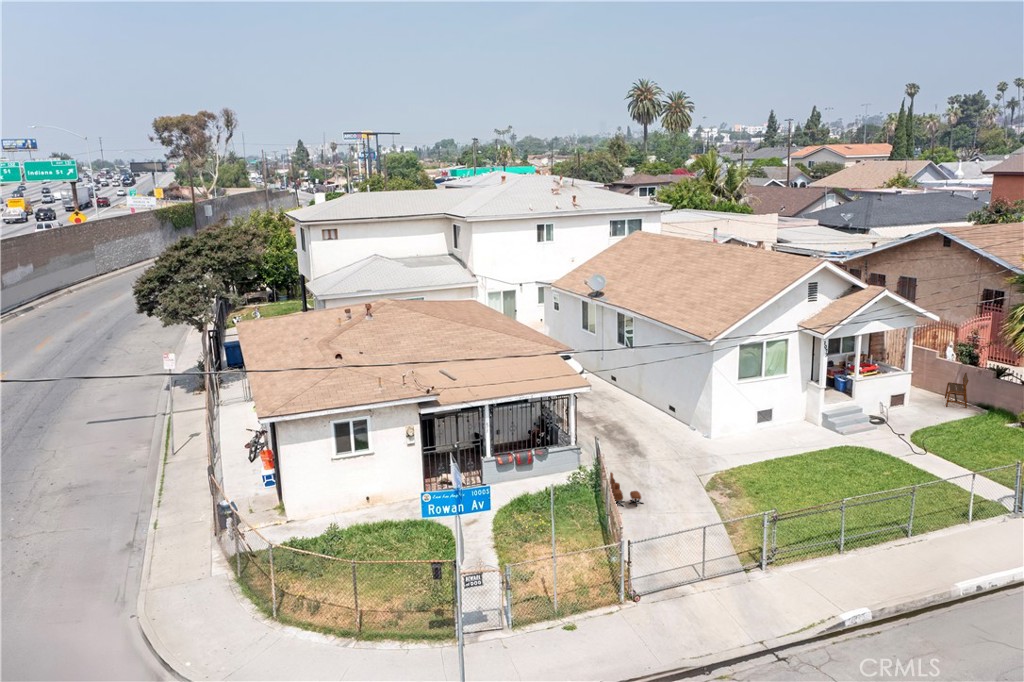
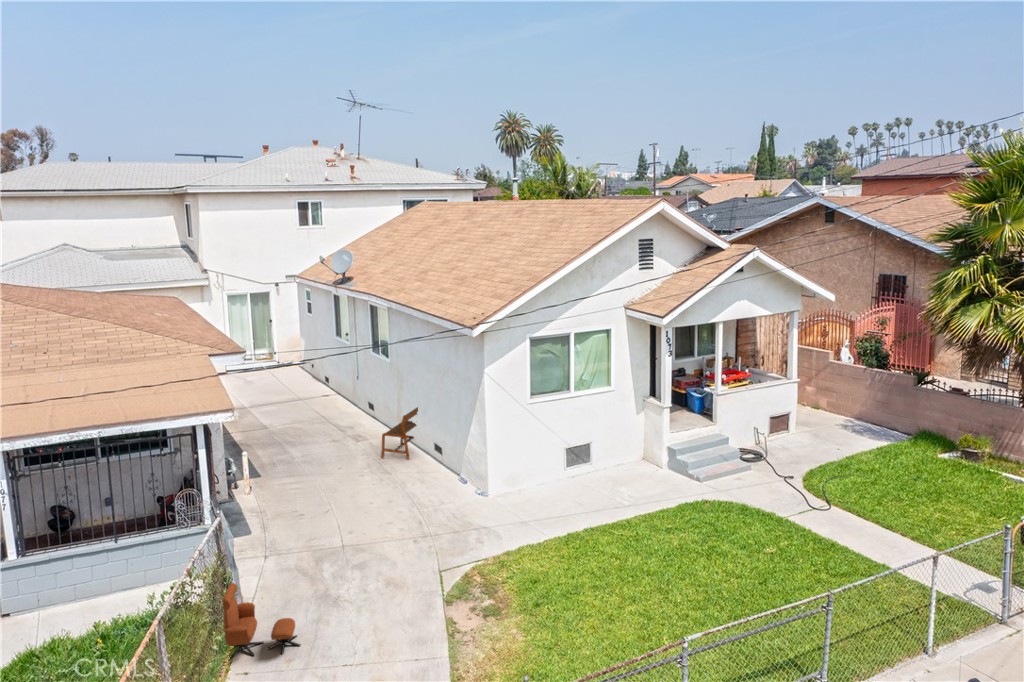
bench: present [945,373,969,408] -> present [381,407,418,459]

